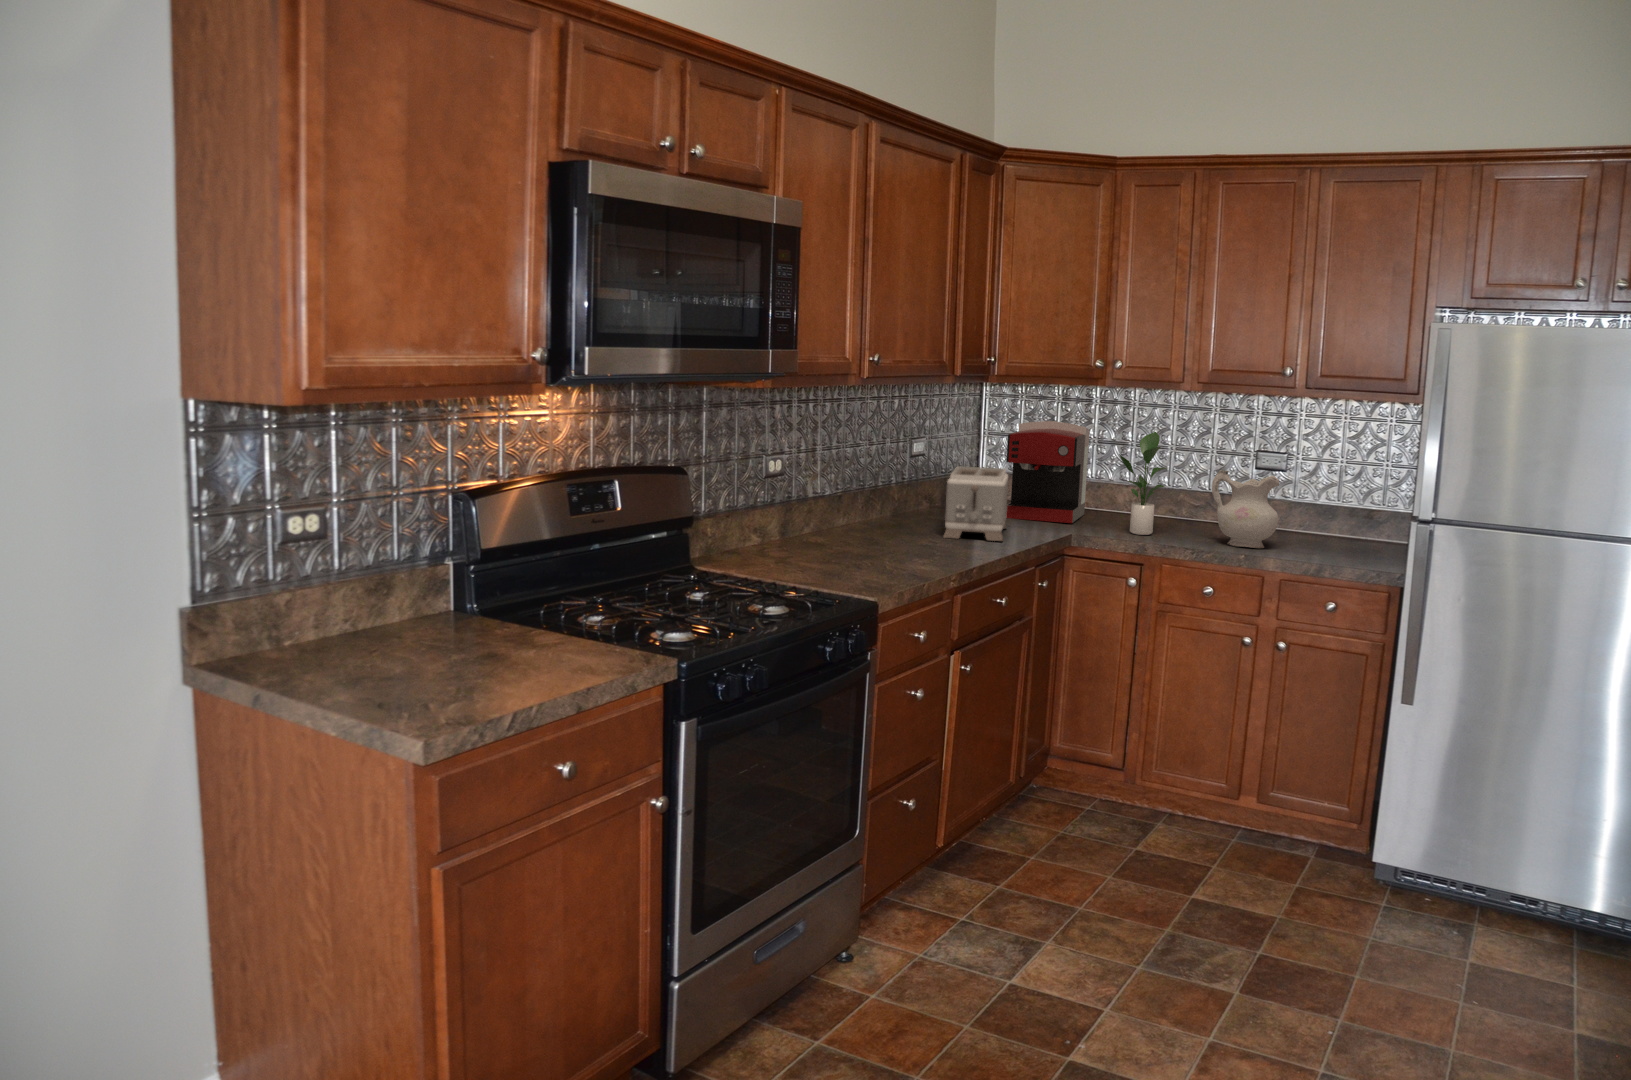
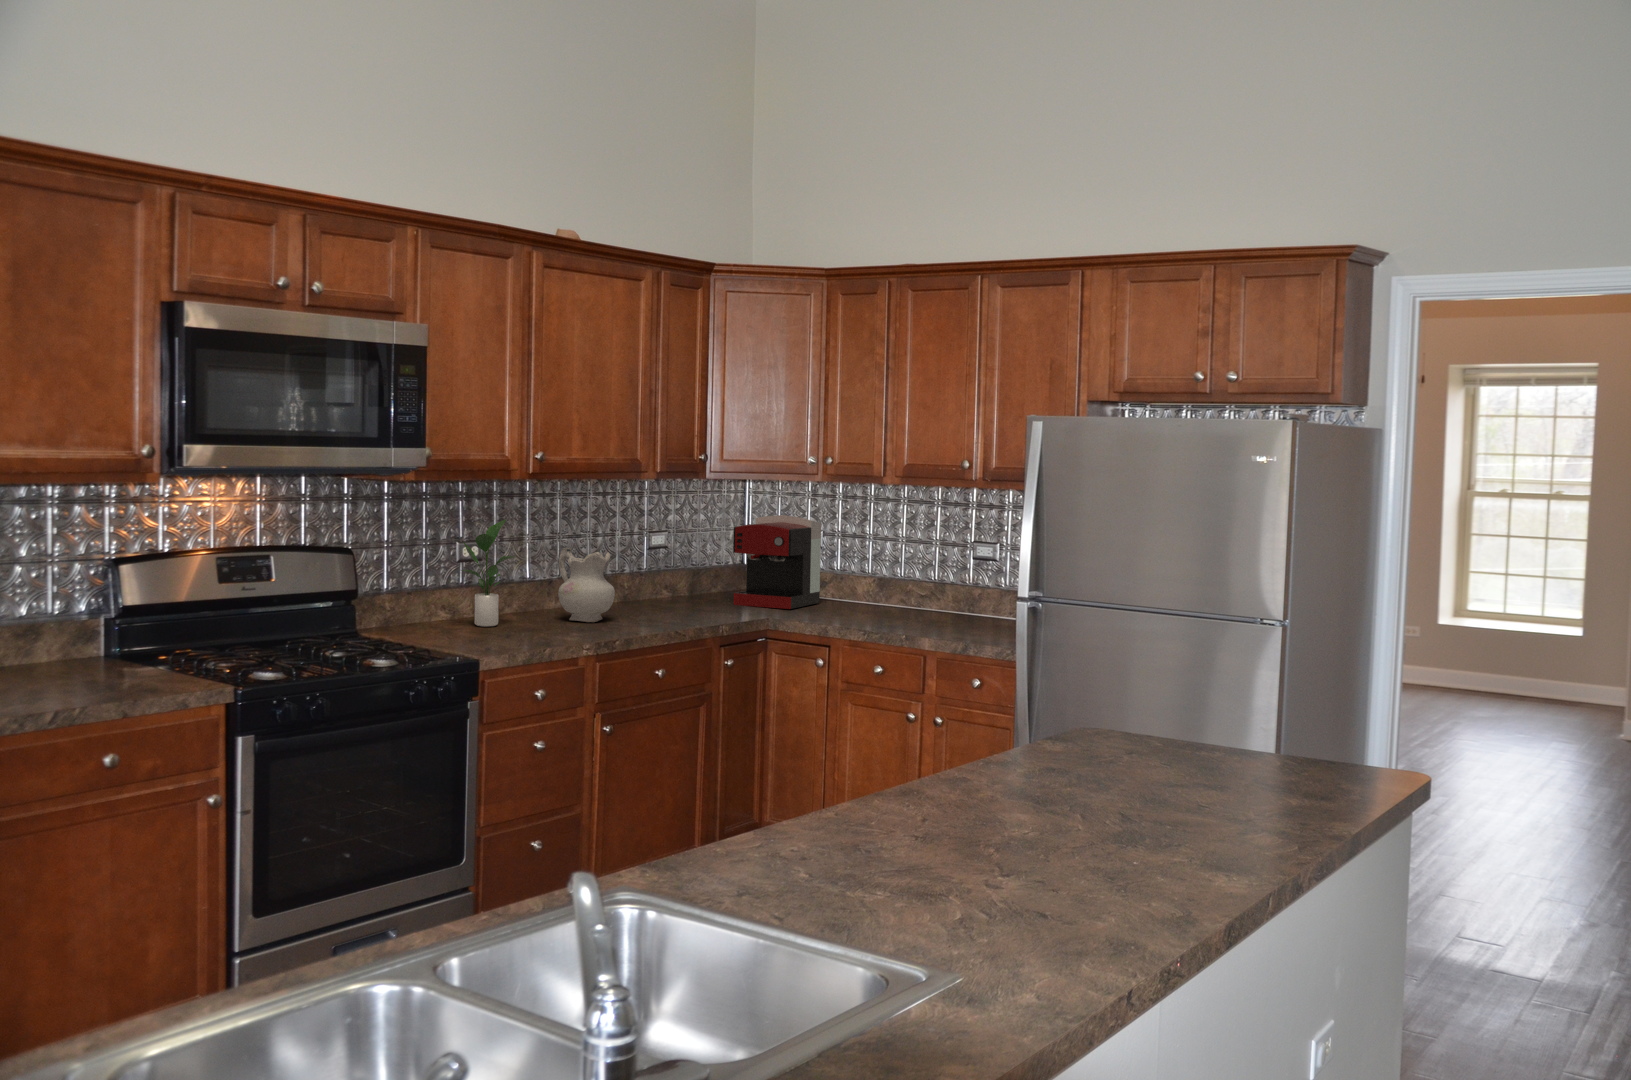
potted plant: present [1119,432,1167,535] -> present [461,520,514,627]
toaster: present [943,466,1008,541] -> none [637,555,717,621]
ceramic pitcher: present [1212,470,1279,548] -> present [558,548,615,622]

